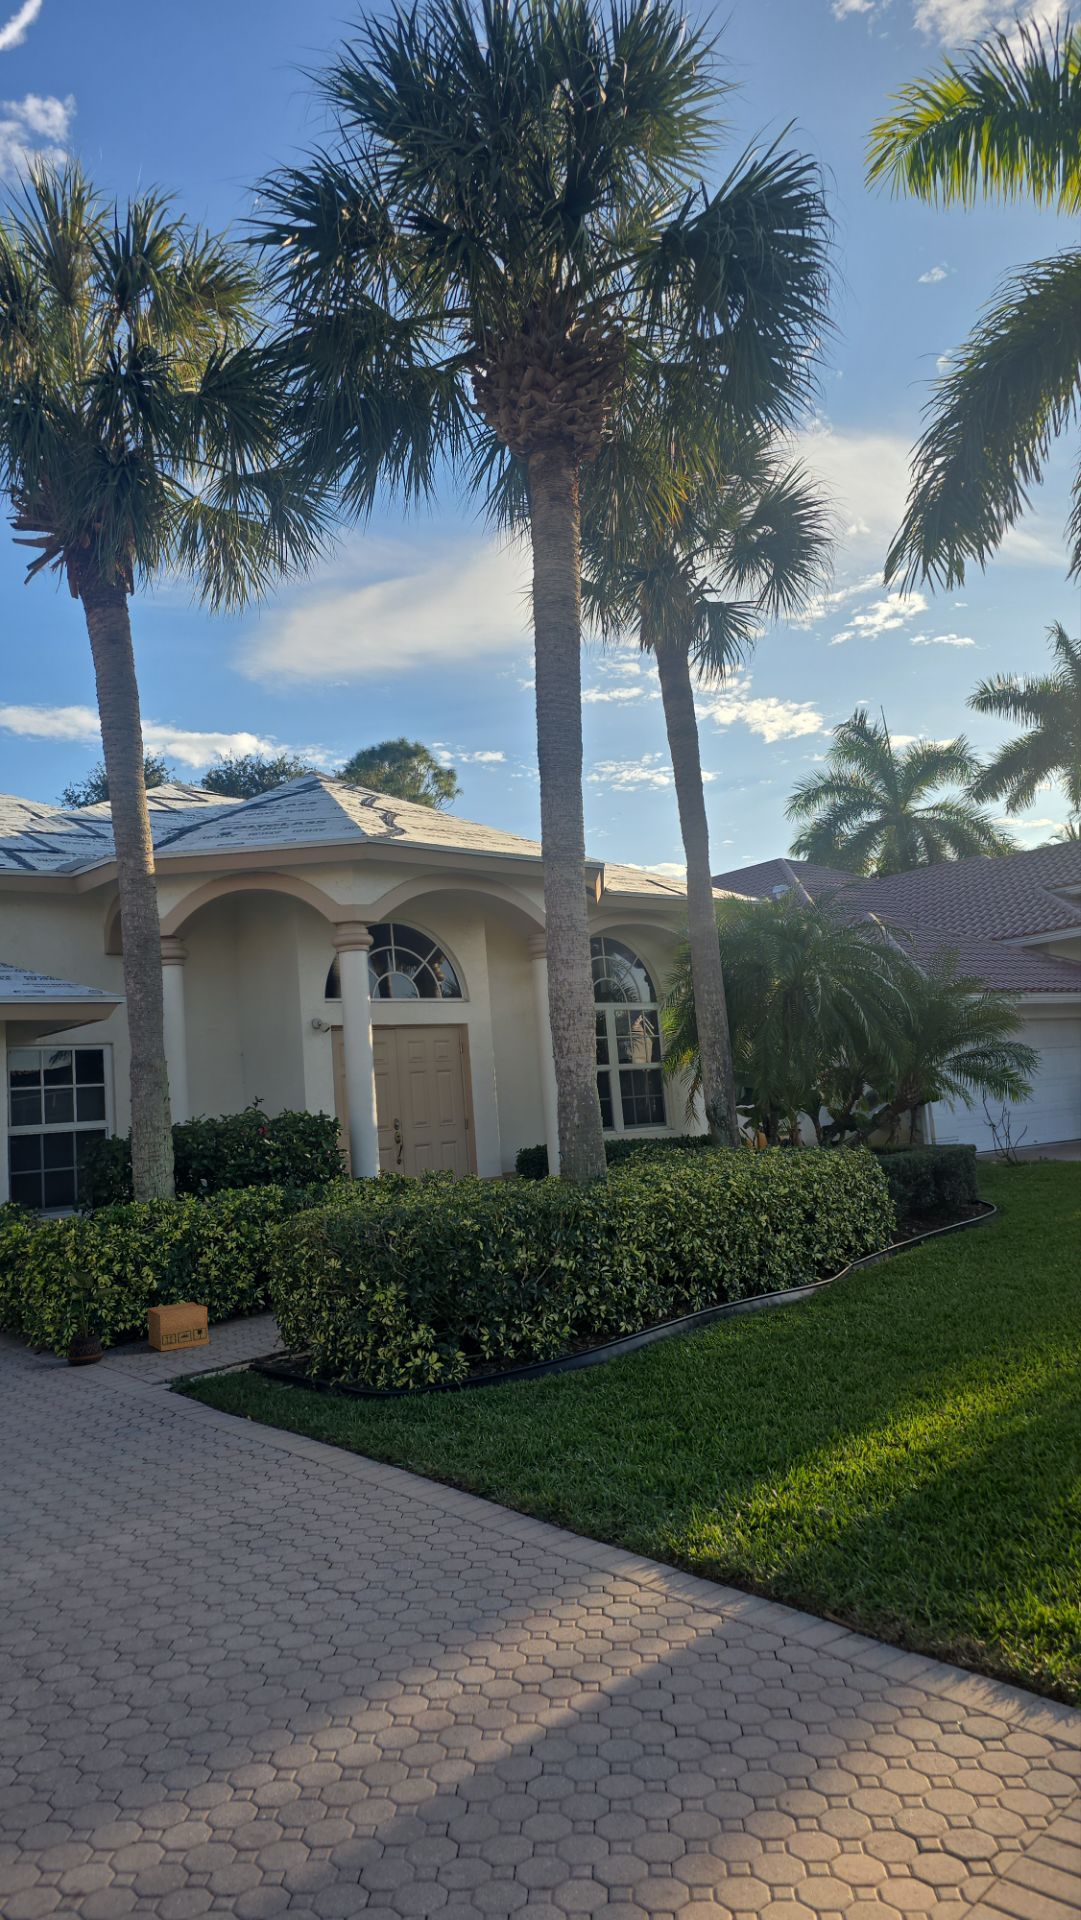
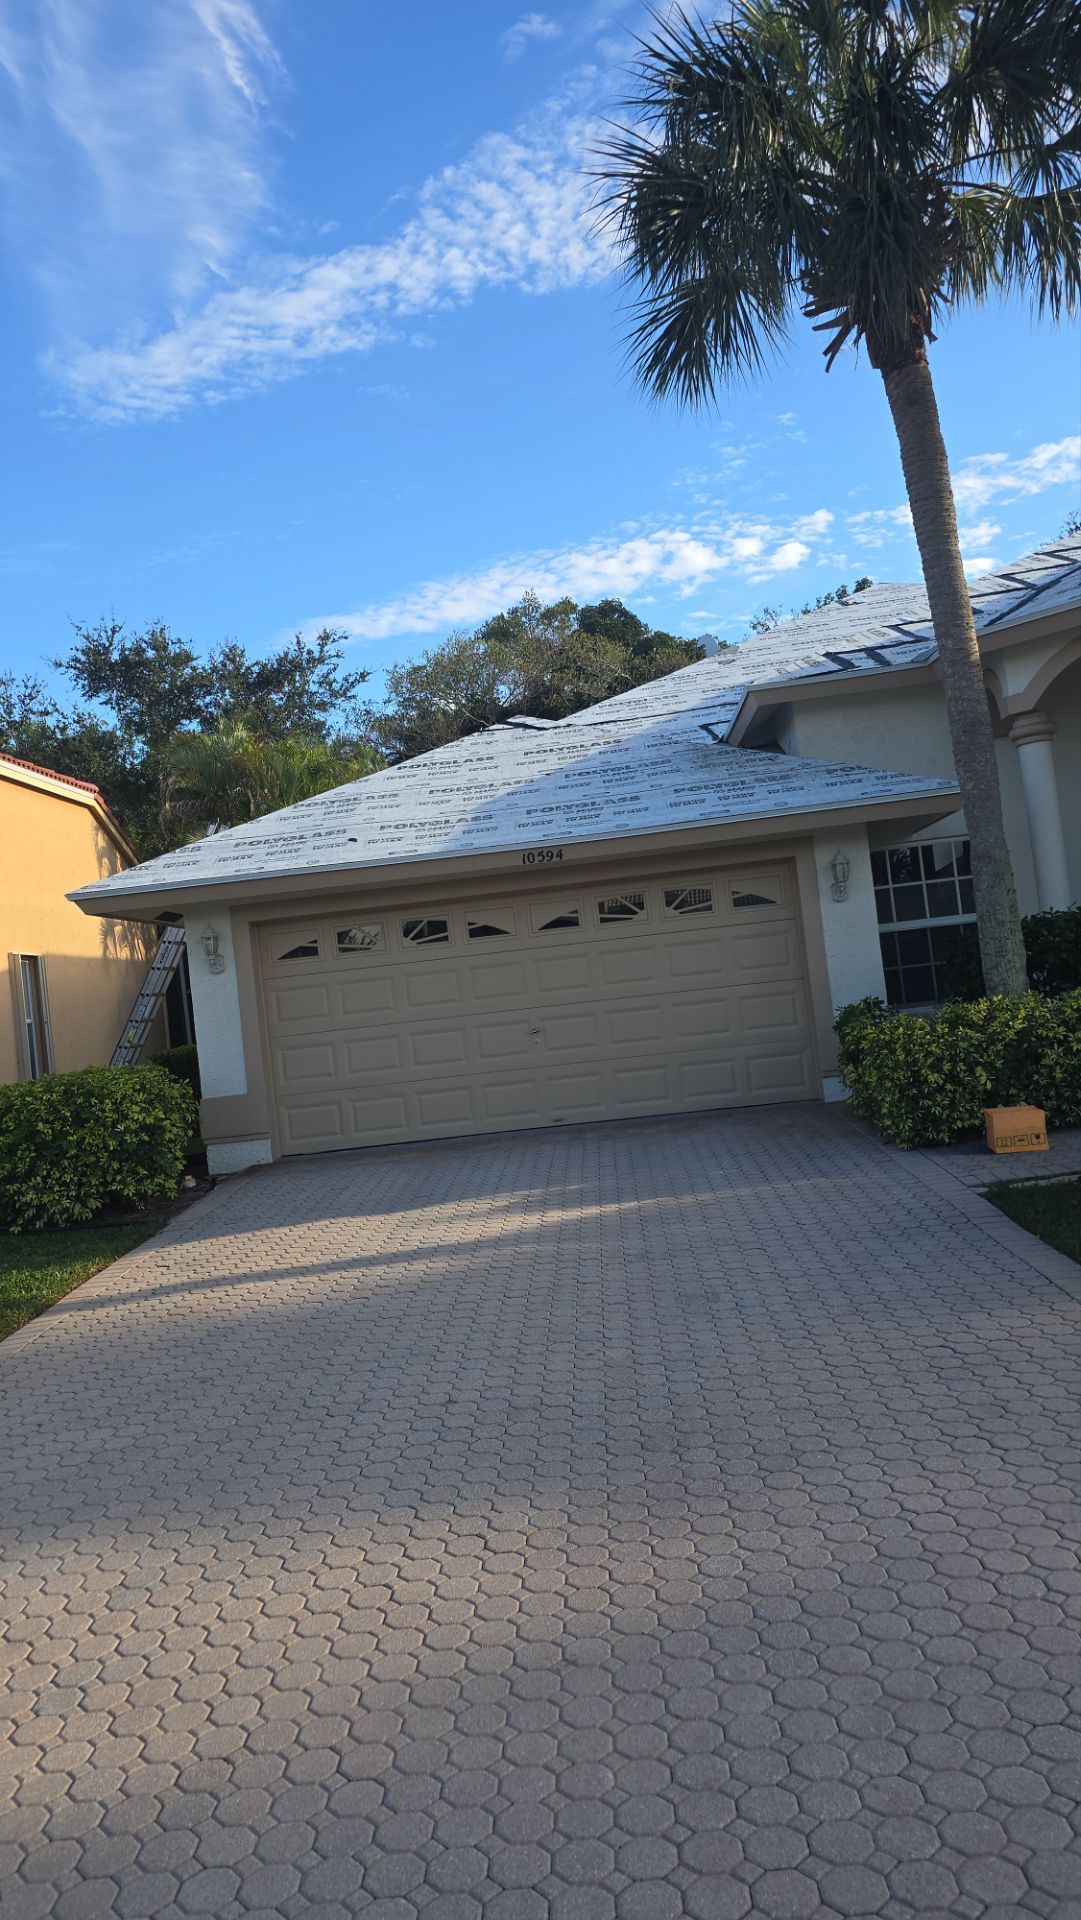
potted plant: present [59,1272,123,1365] -> none [890,1069,953,1161]

